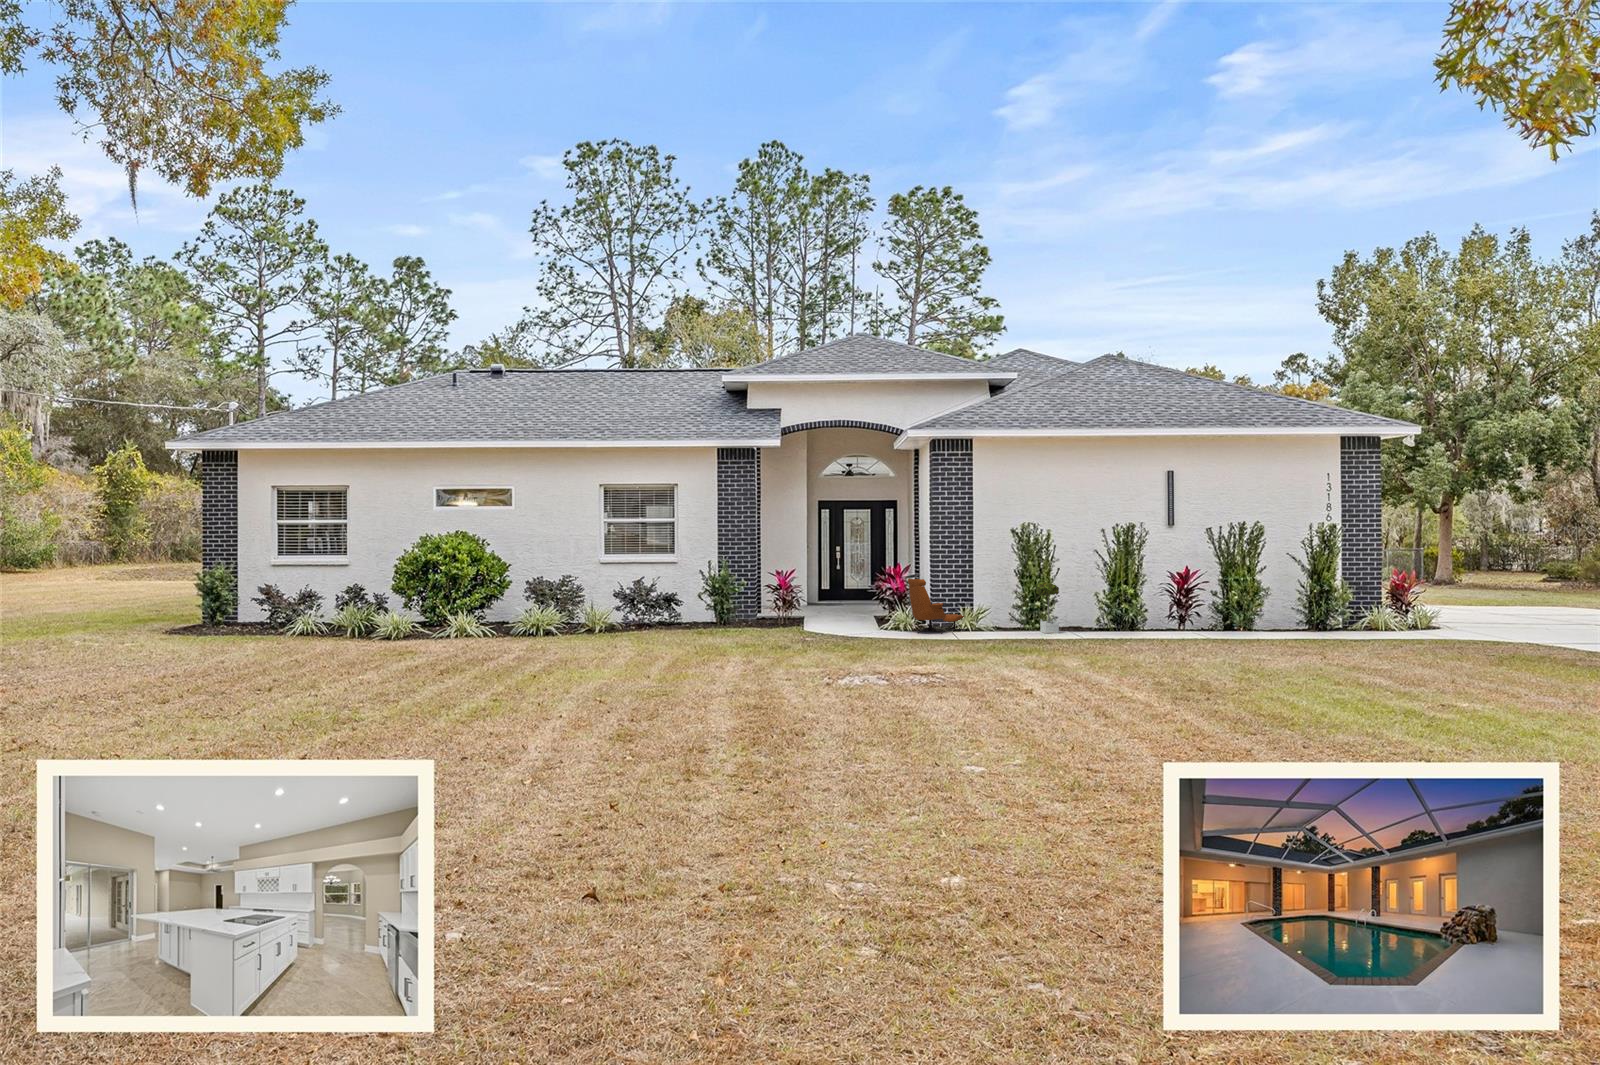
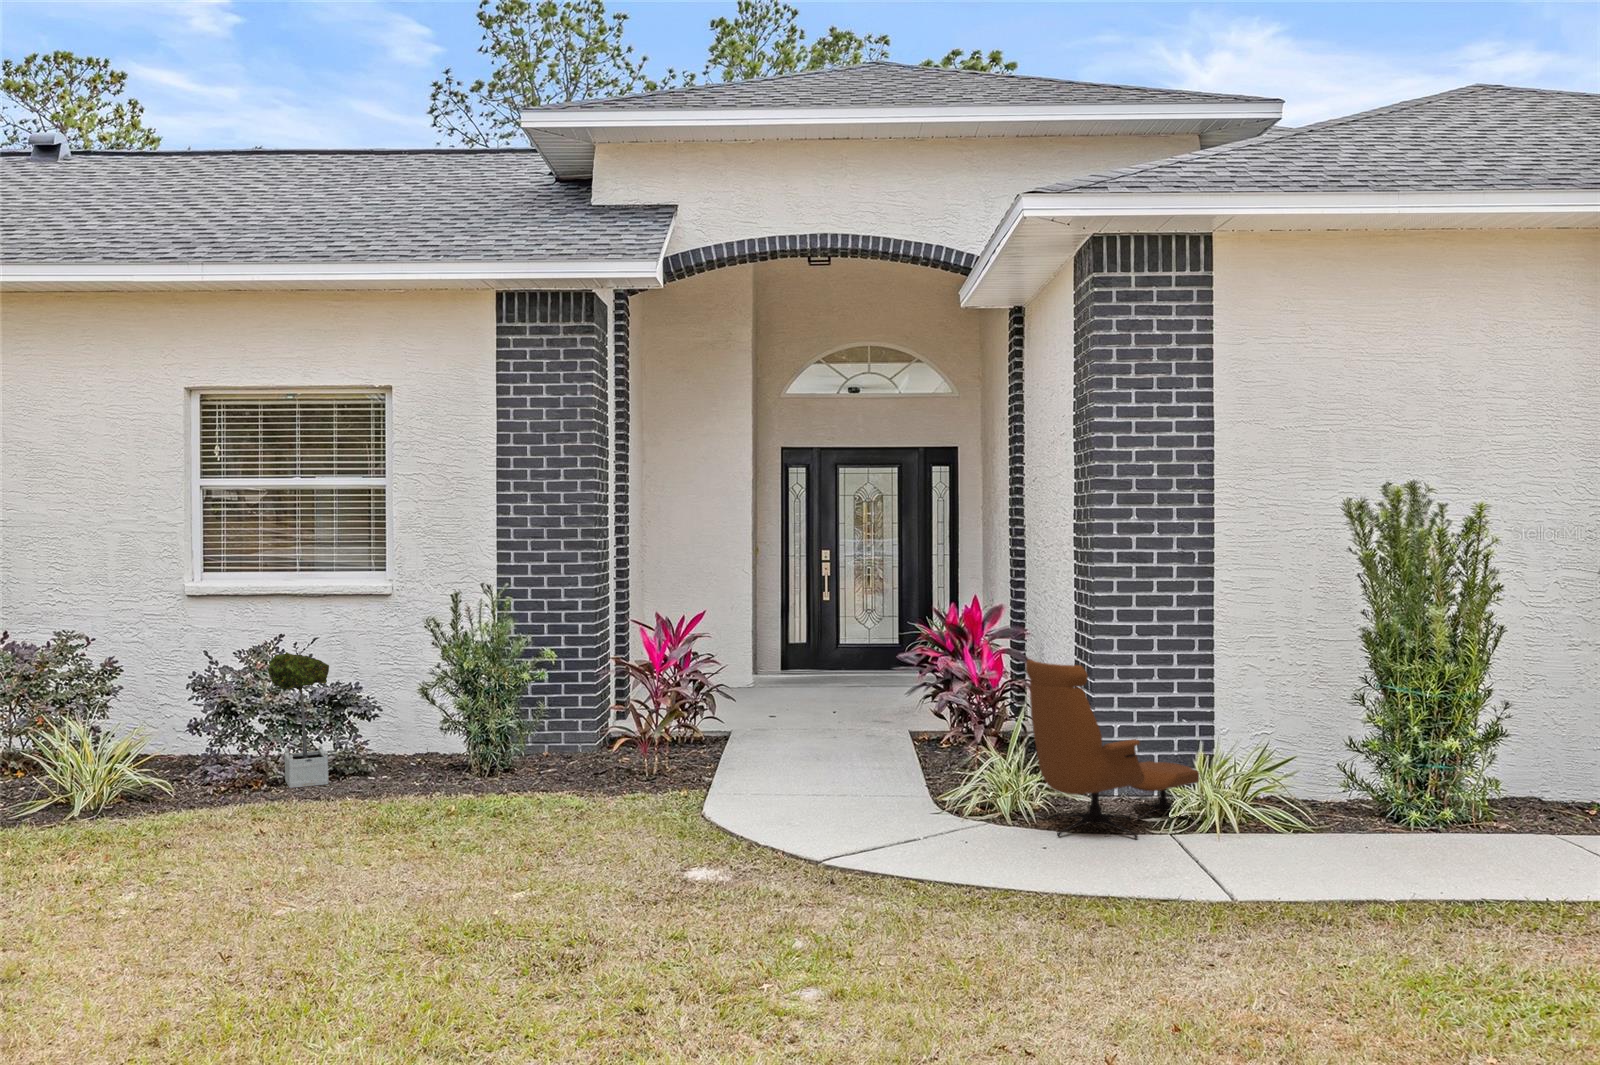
potted tree: present [1036,581,1059,634] -> present [268,652,329,788]

